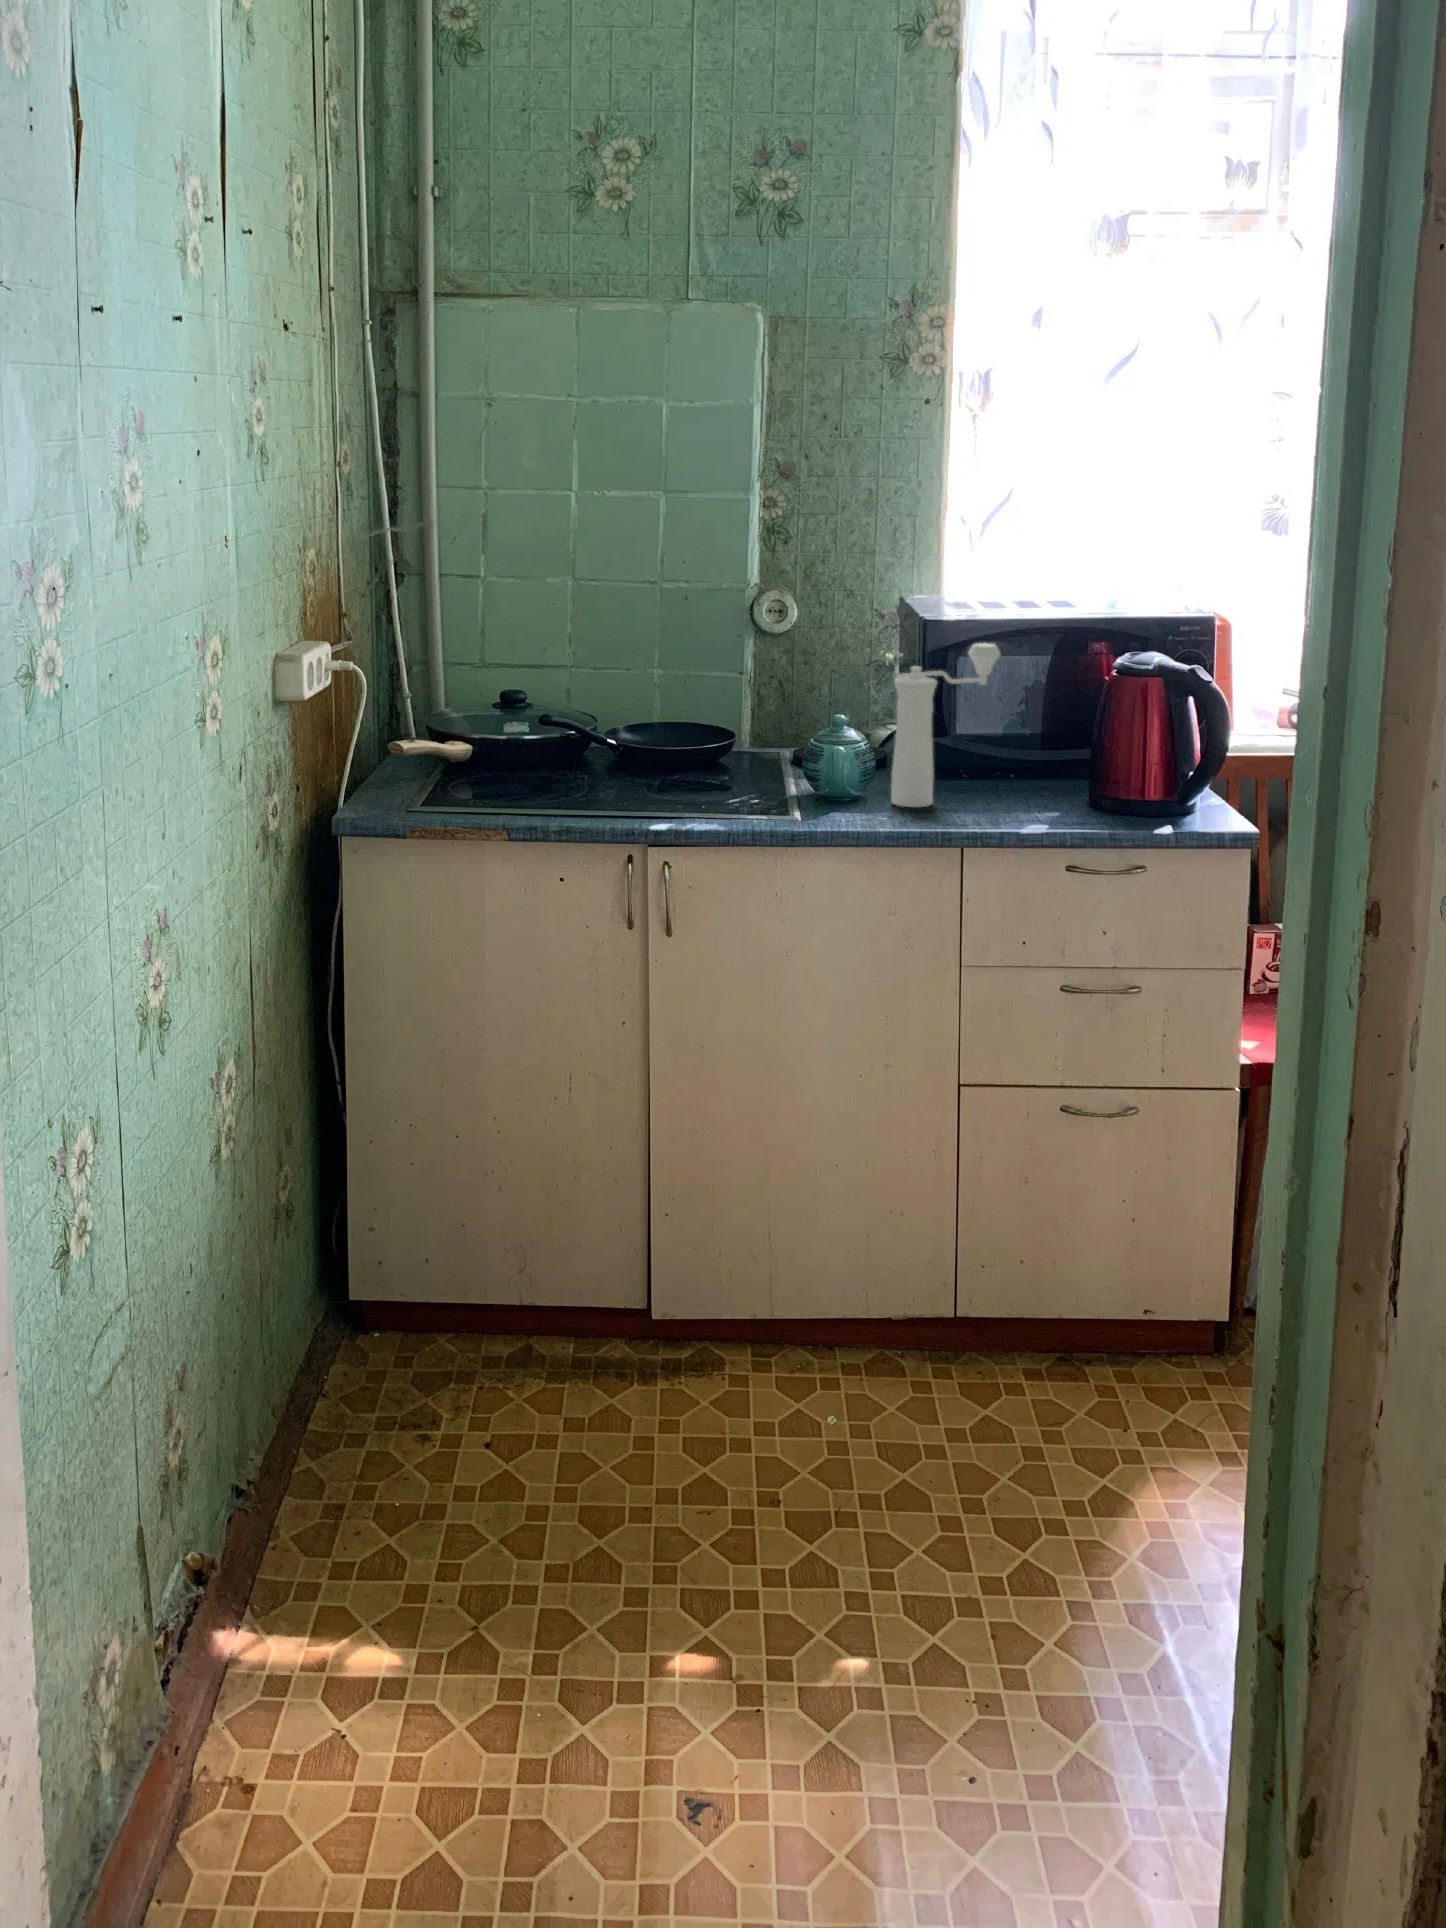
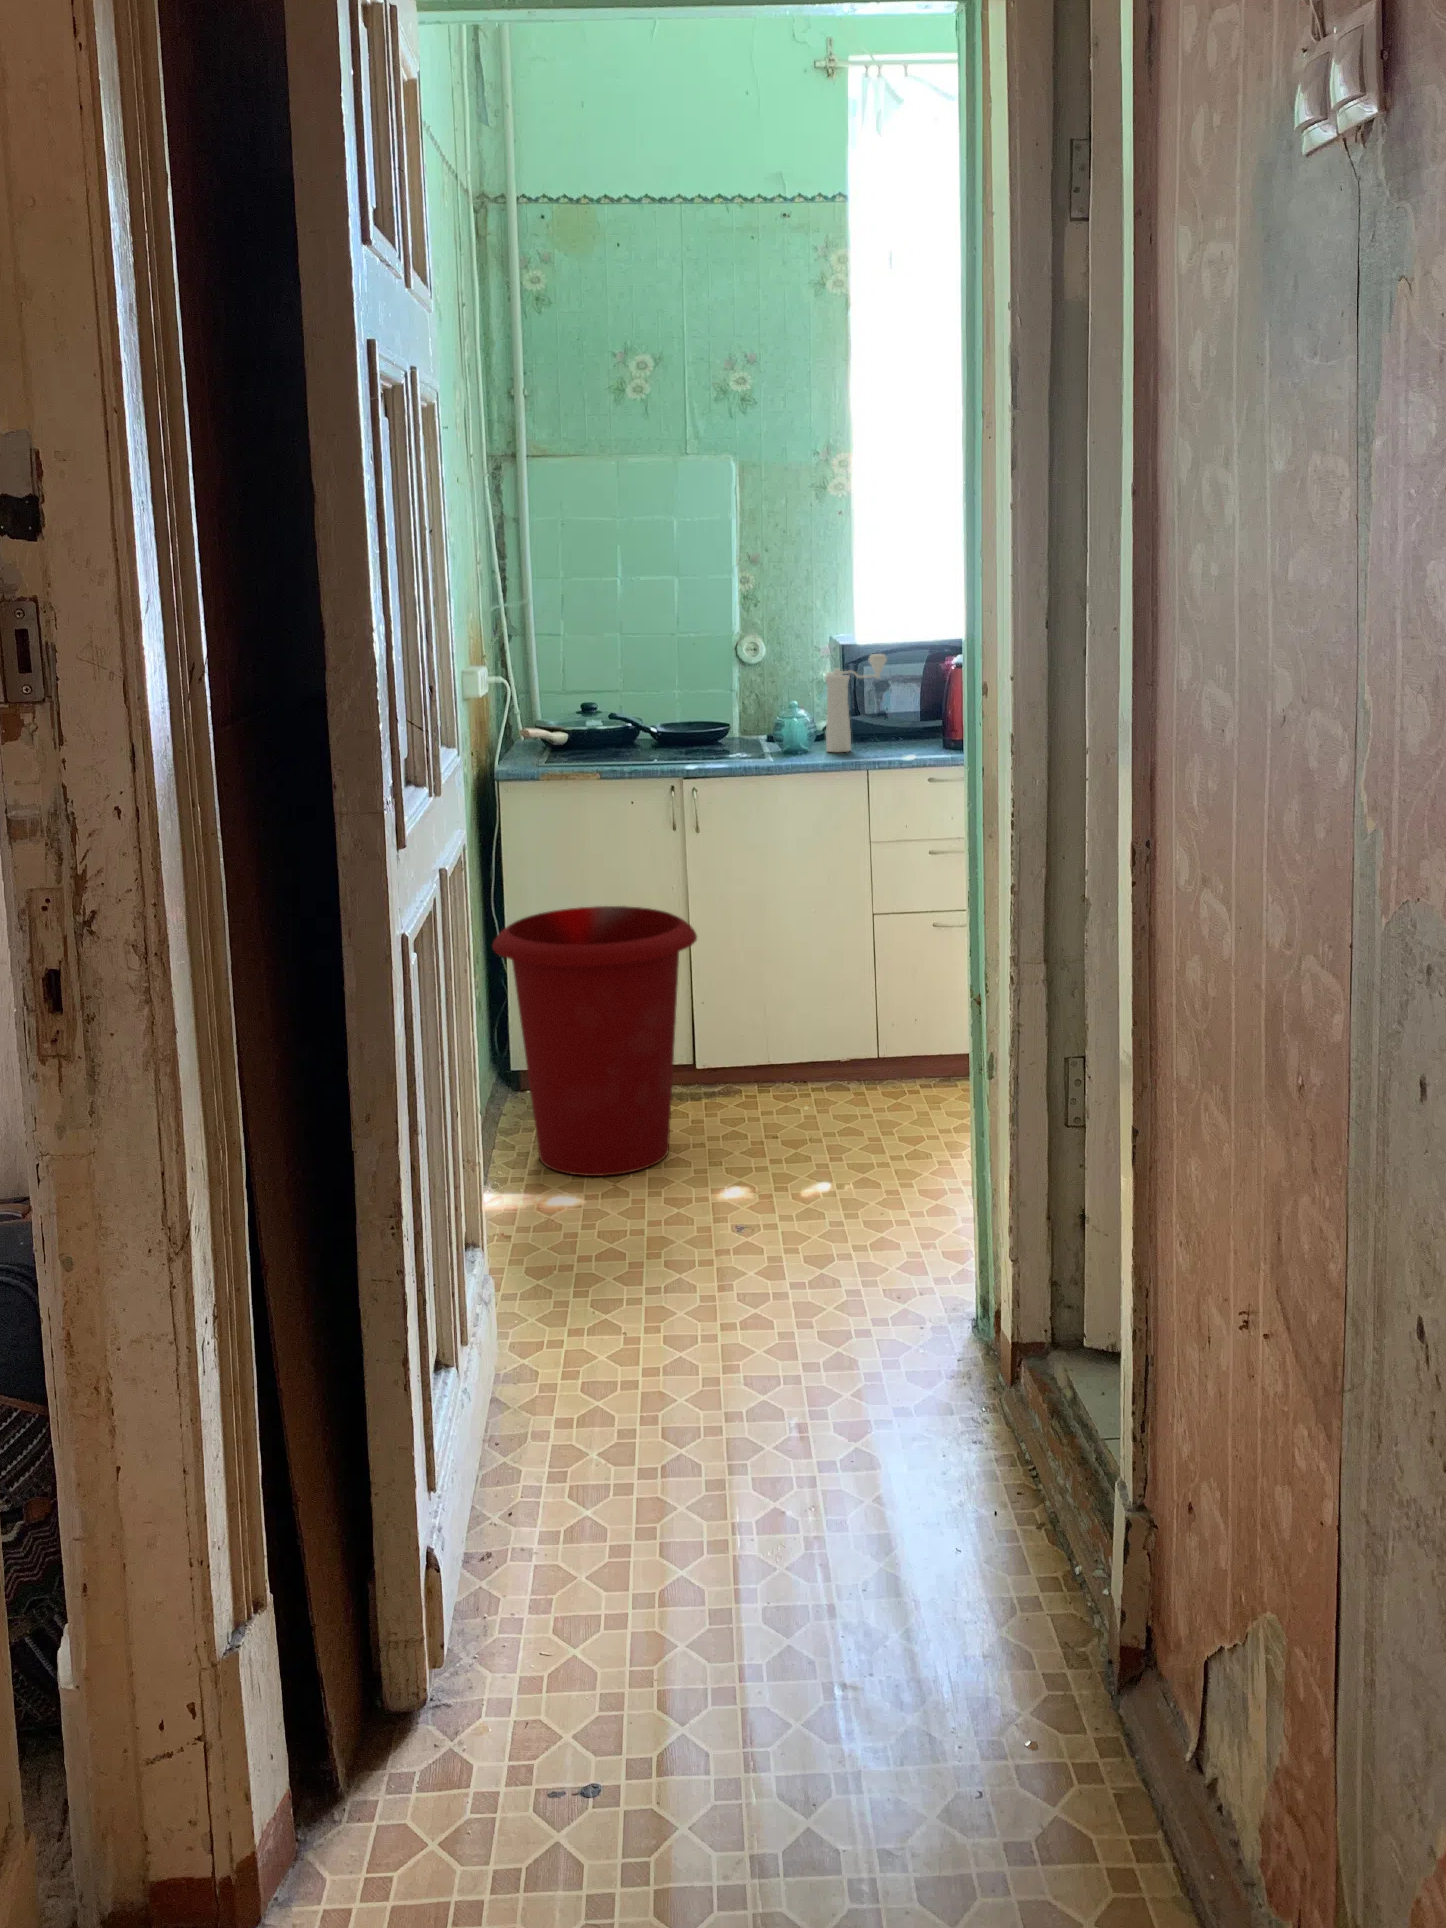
waste bin: none [283,1071,650,1584] -> present [493,906,697,1176]

